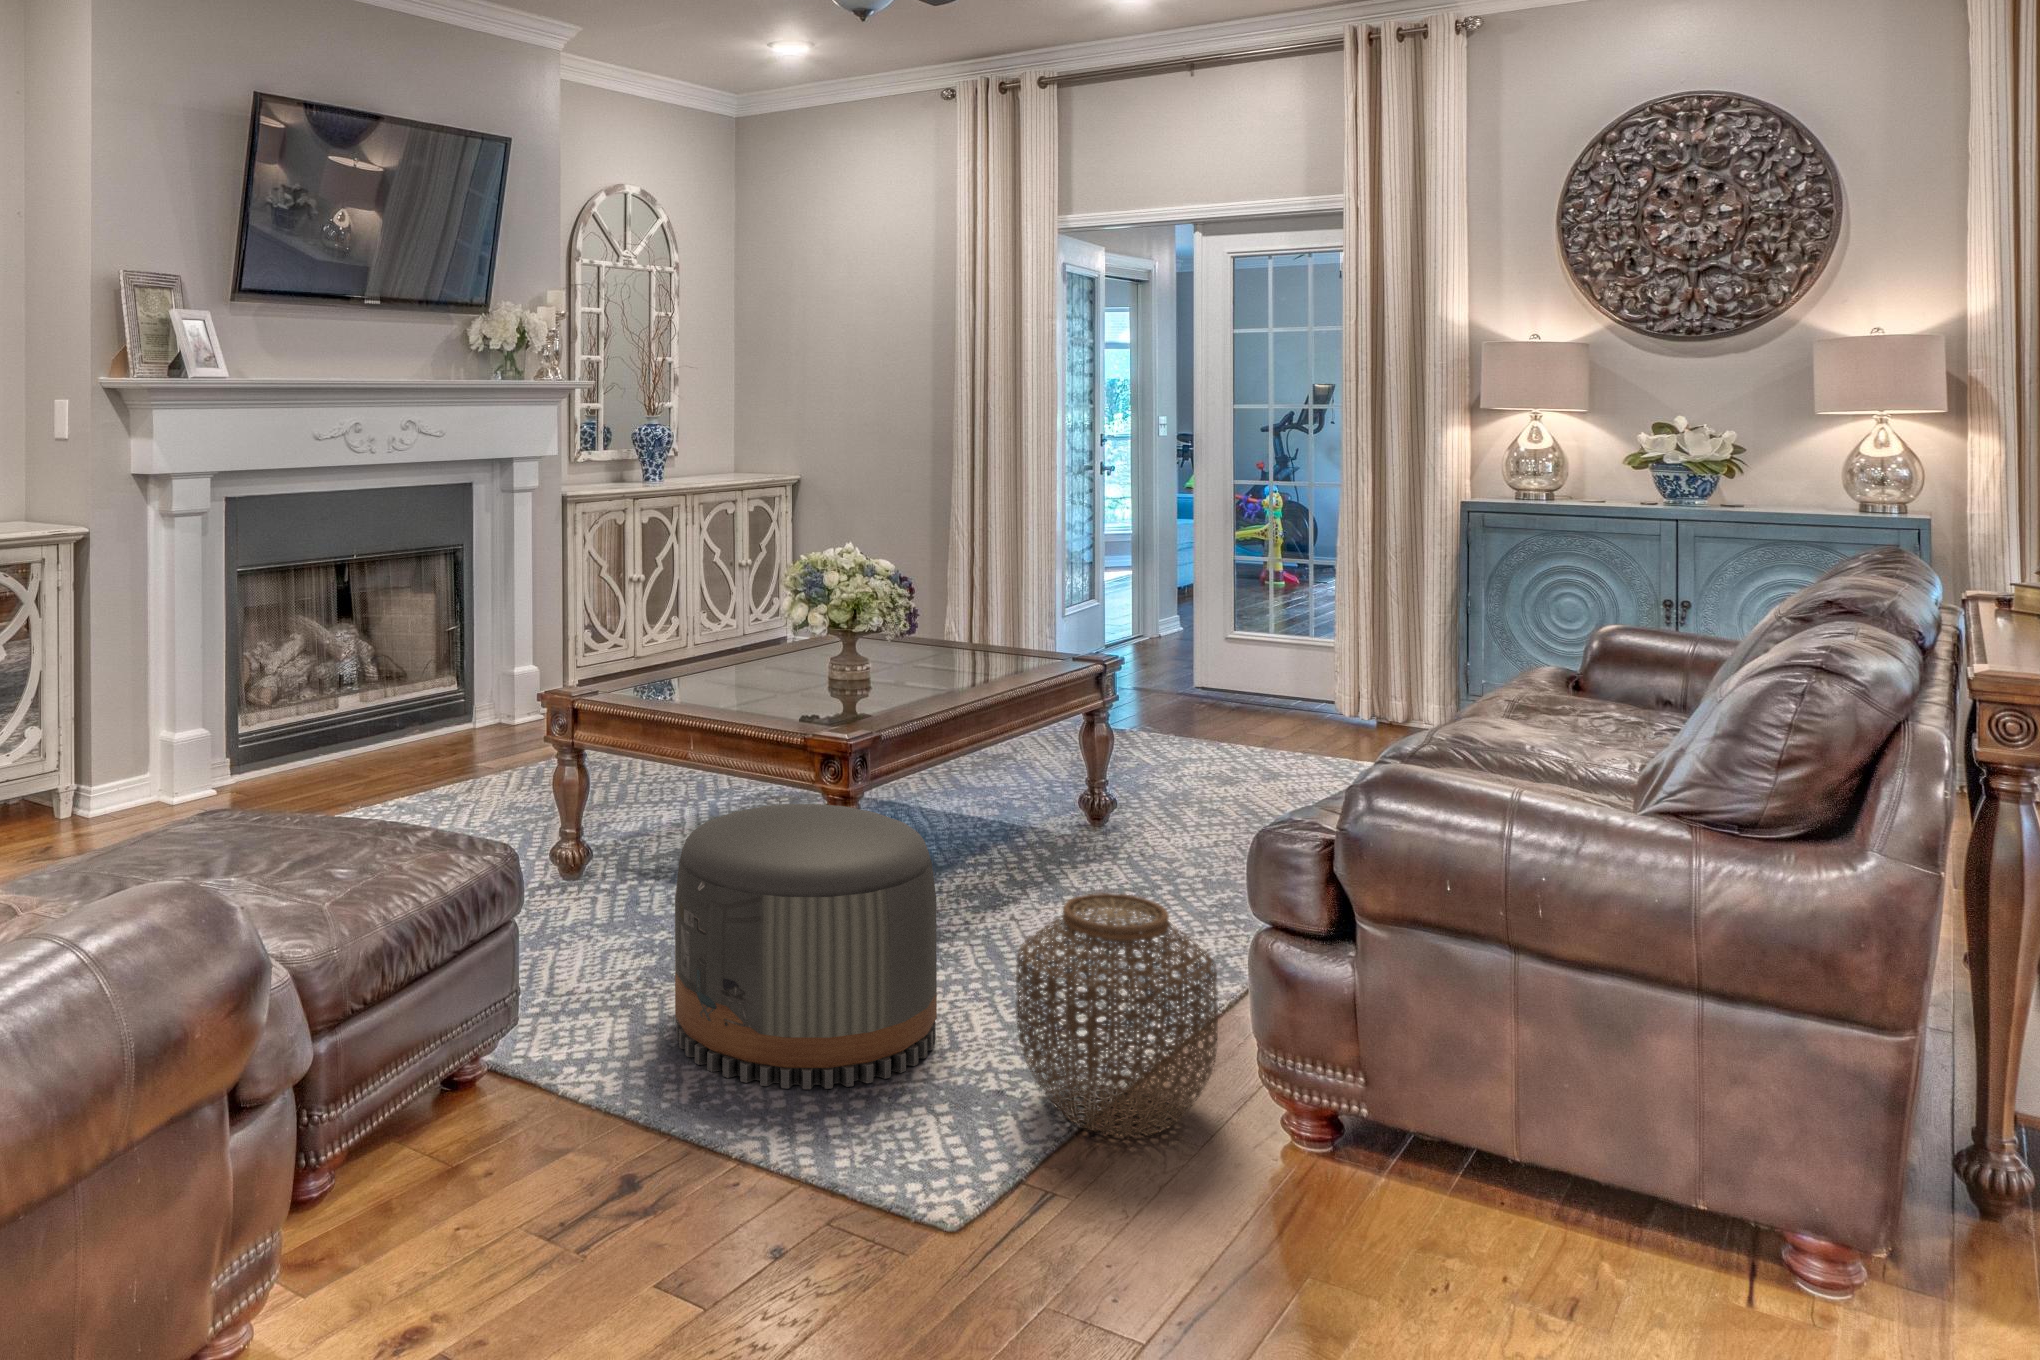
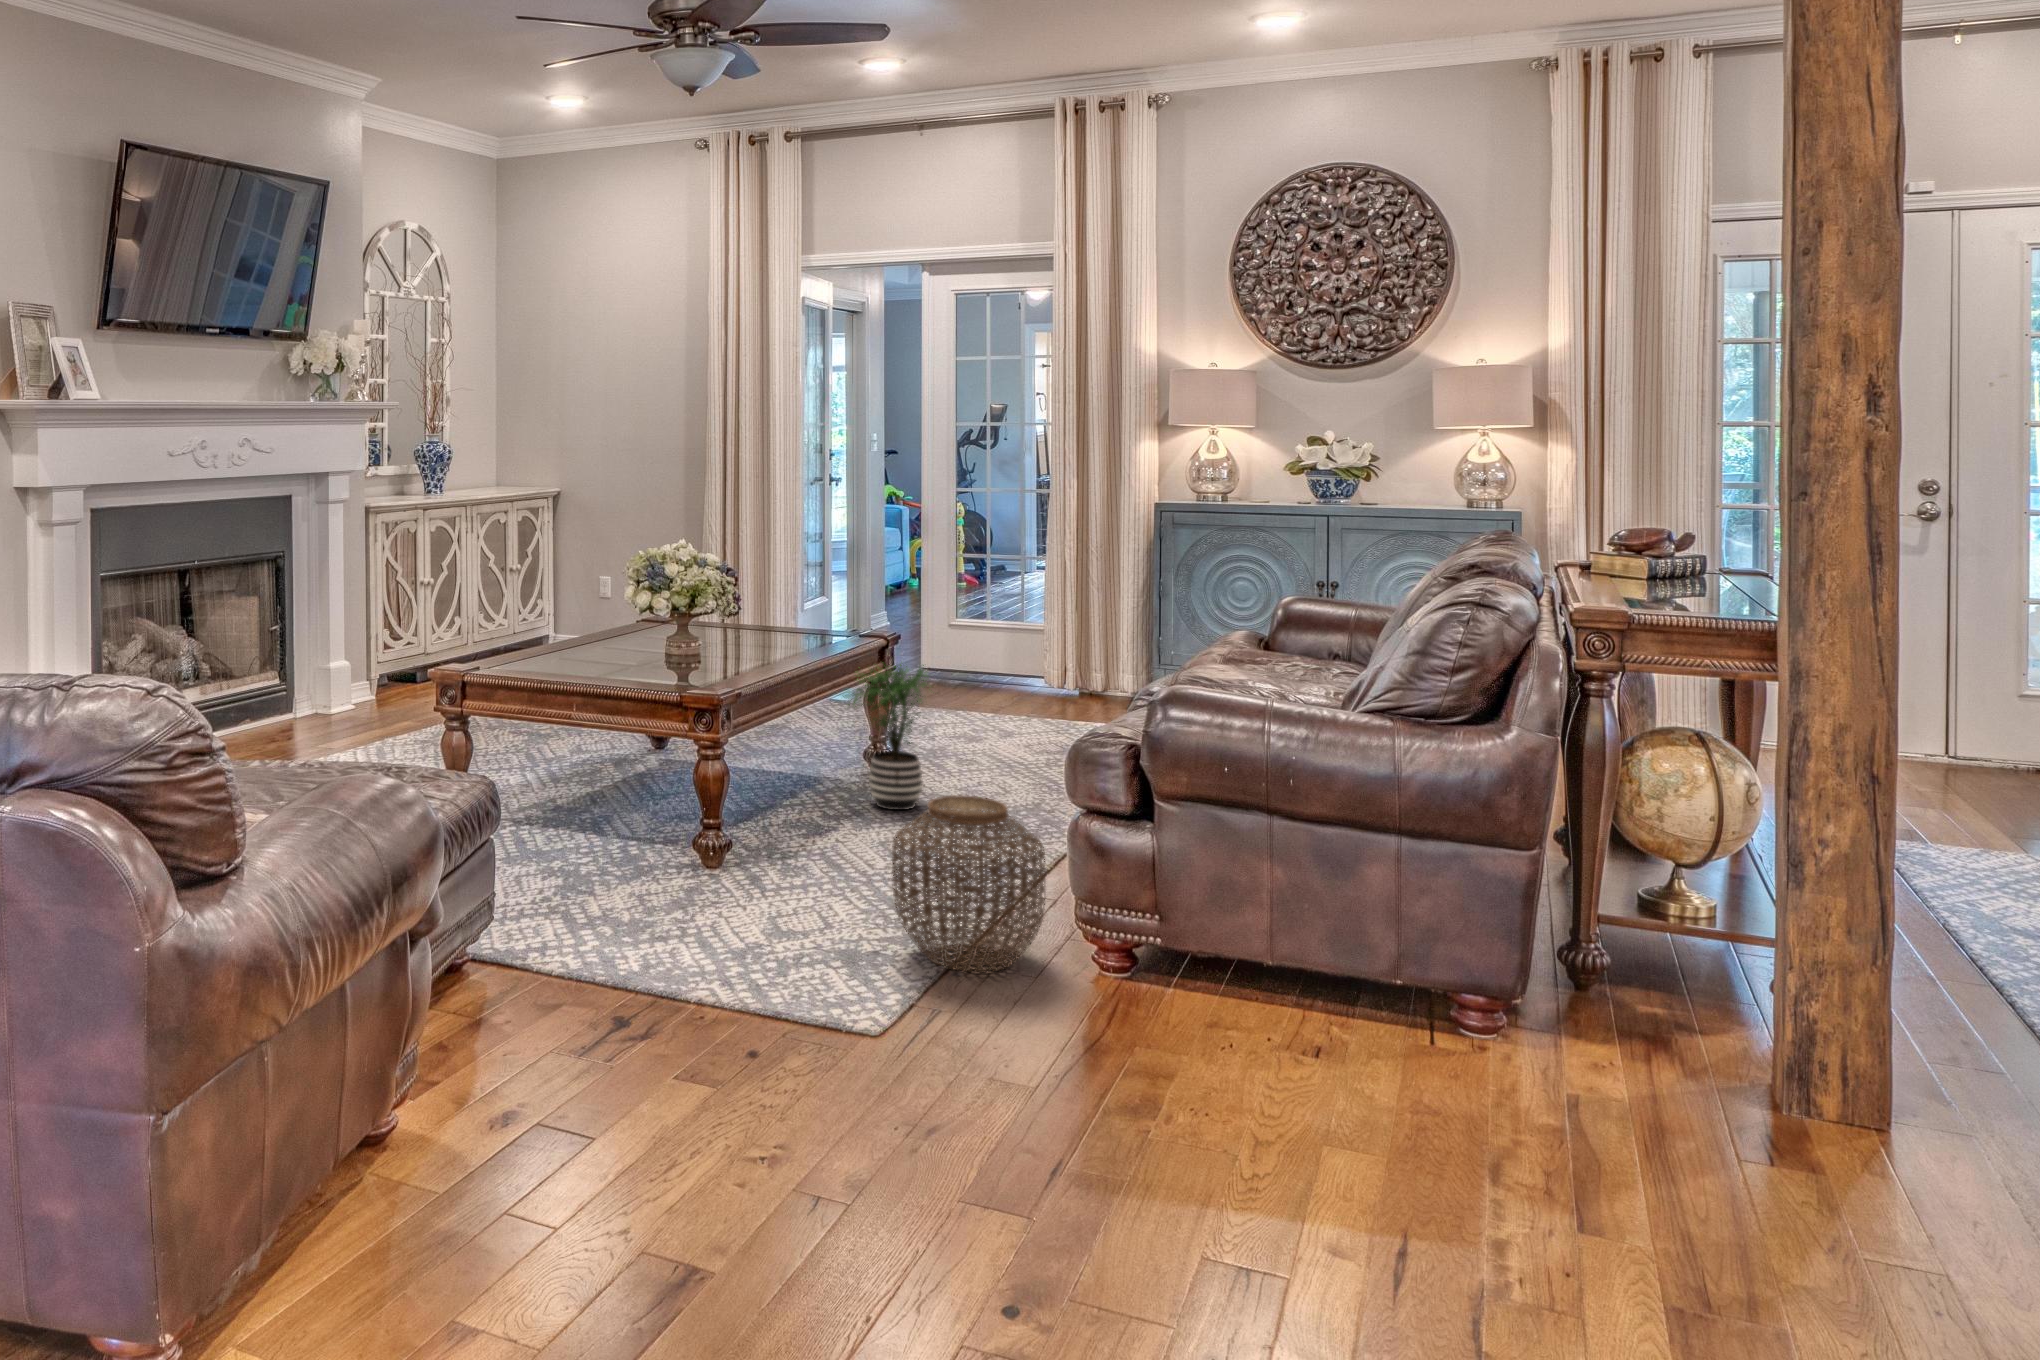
potted plant: none [1035,689,1161,873] -> present [843,664,926,810]
pouf: present [675,804,937,1089] -> none [607,744,815,955]

